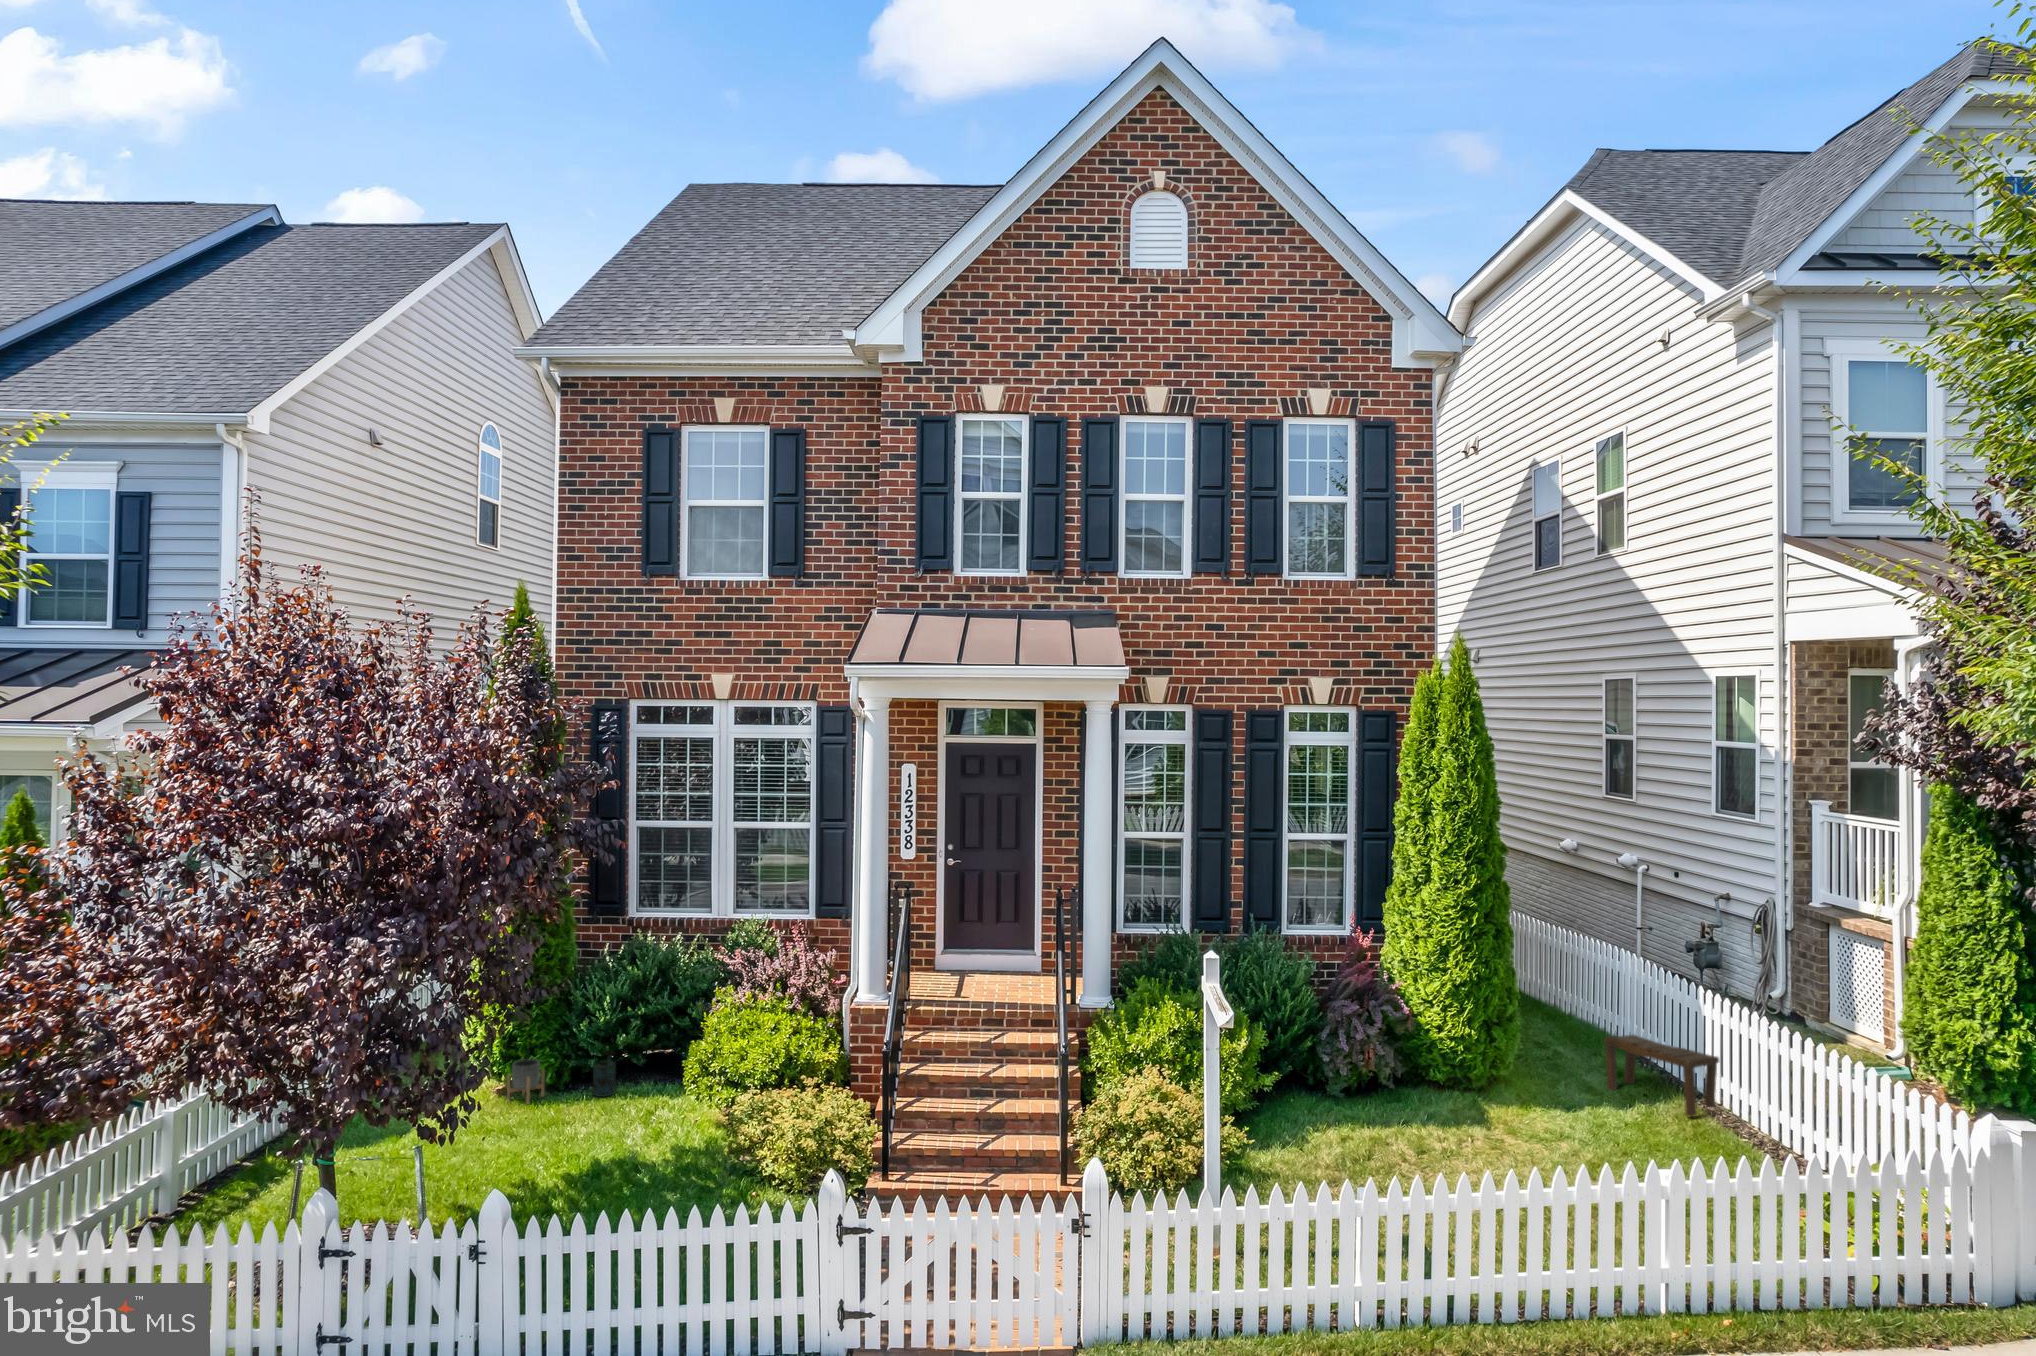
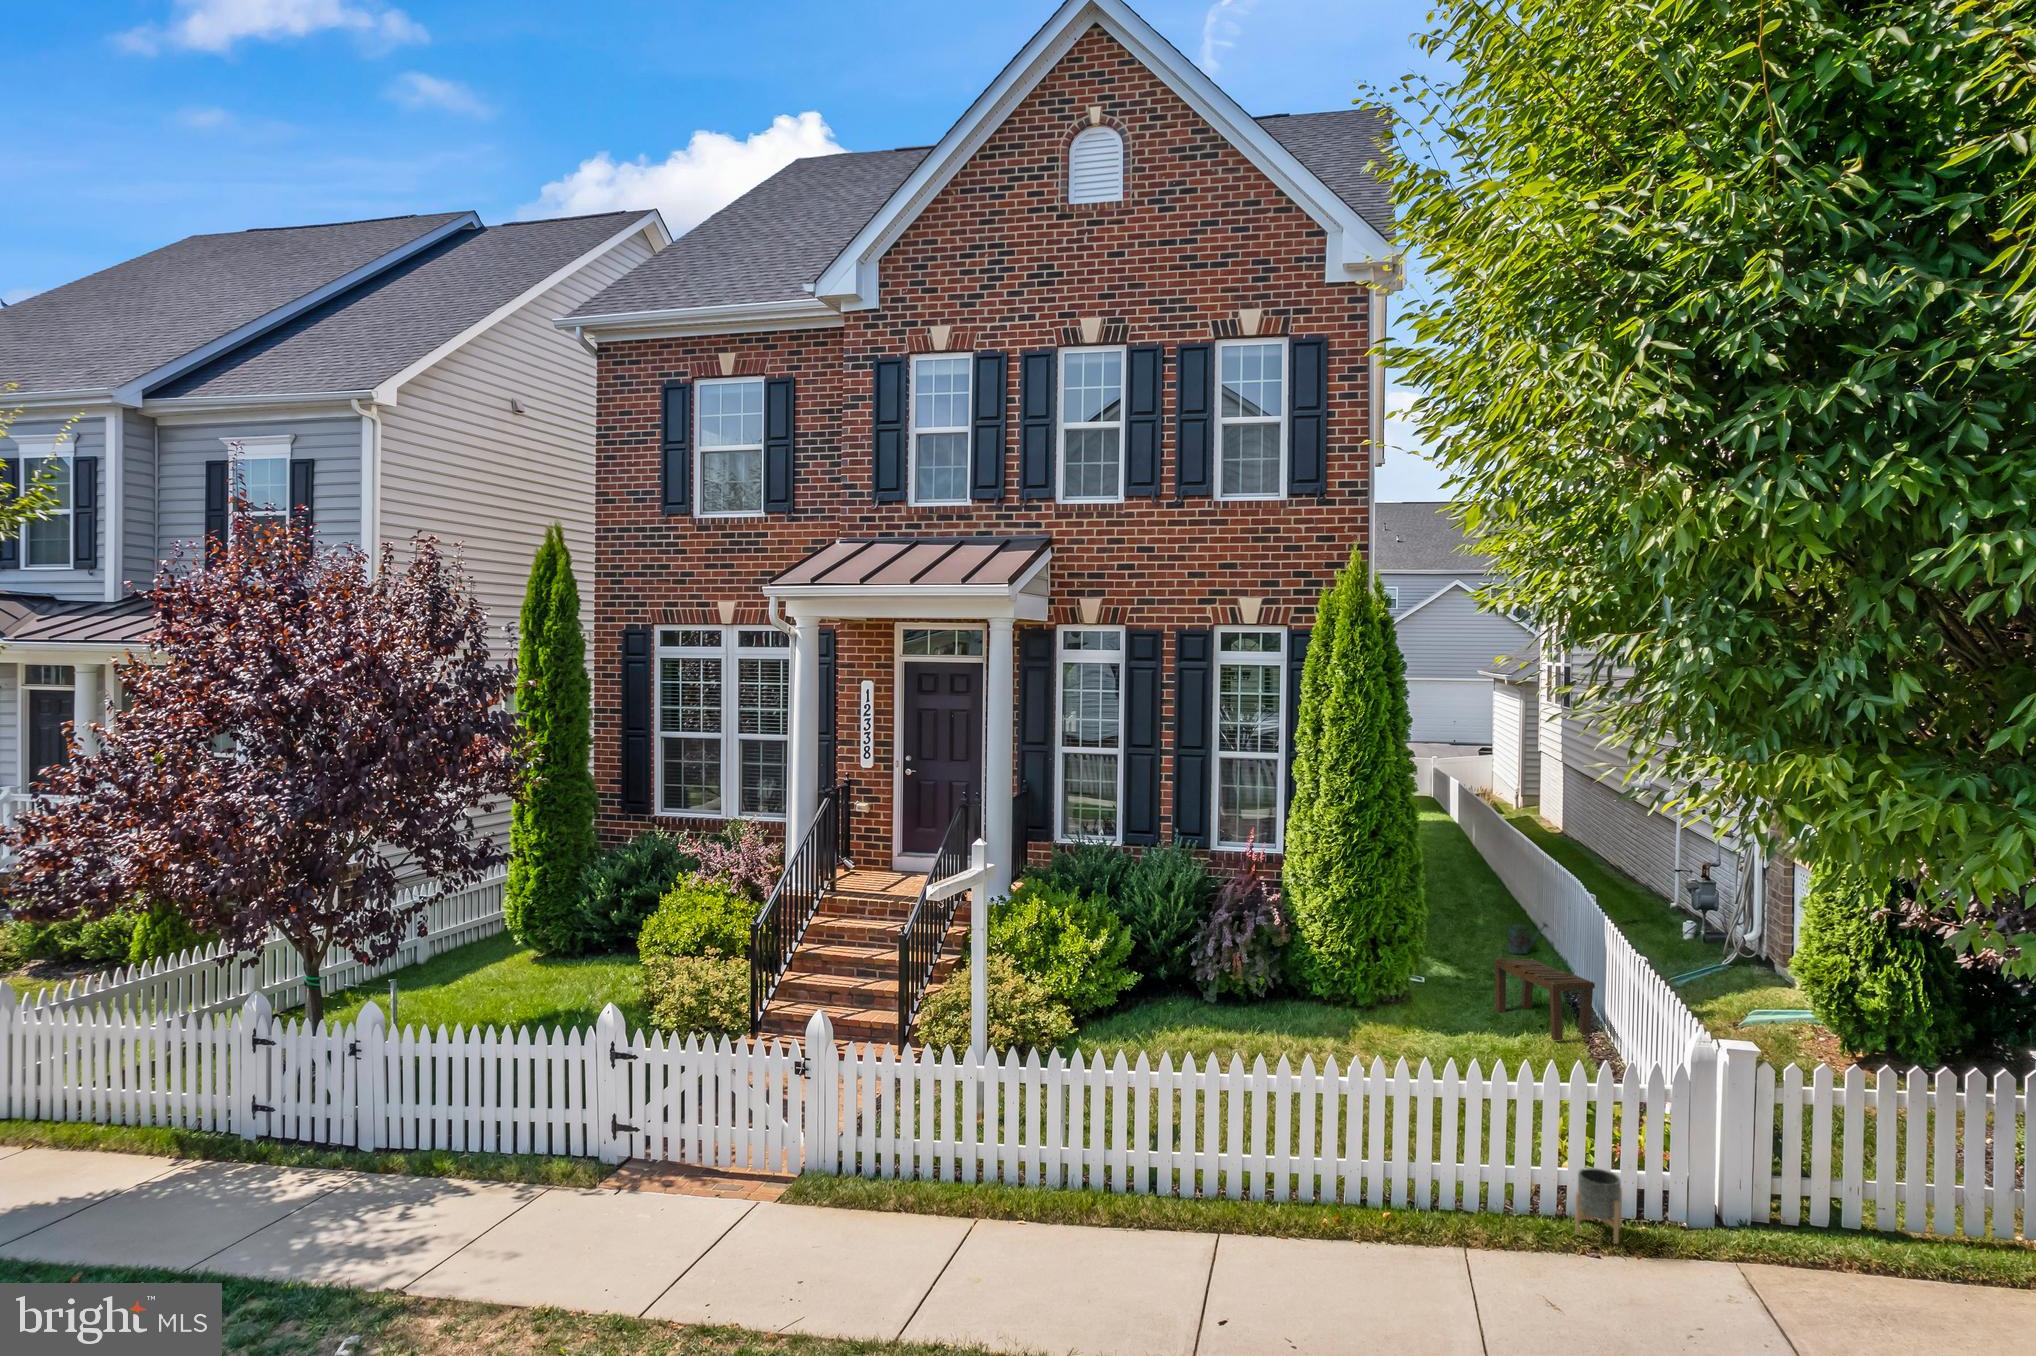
watering can: present [593,1051,616,1097] -> present [1507,923,1547,954]
planter: present [507,1059,545,1105] -> present [1575,1168,1622,1244]

